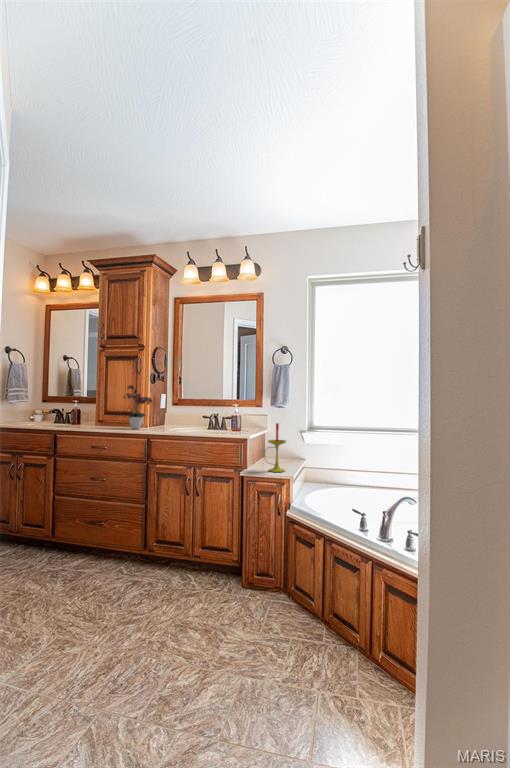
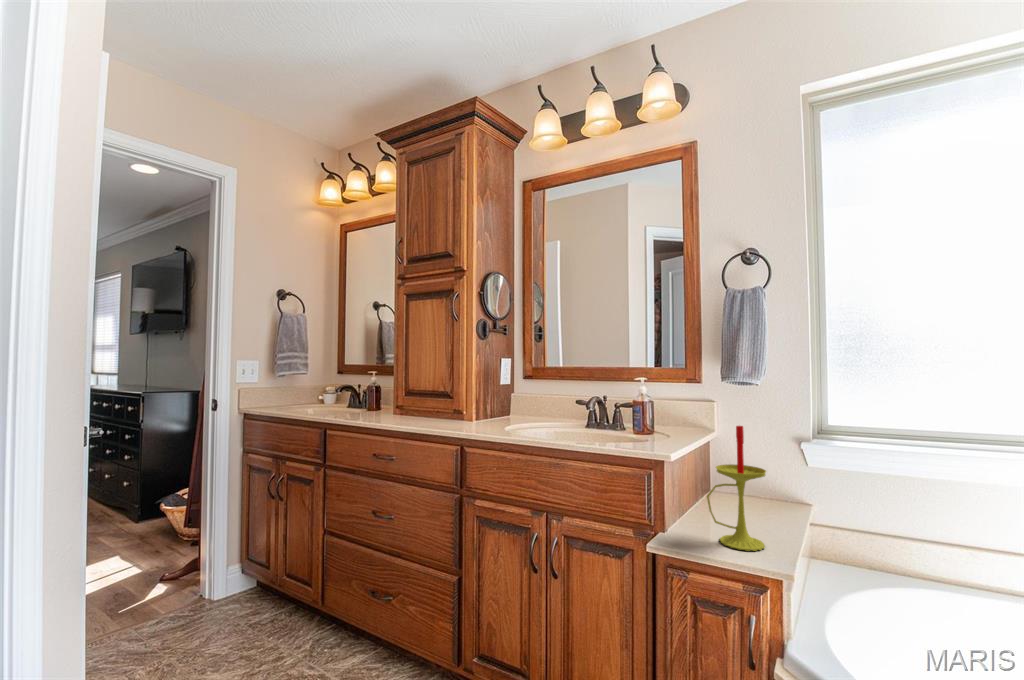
flower arrangement: present [123,385,152,429] -> none [422,338,481,424]

